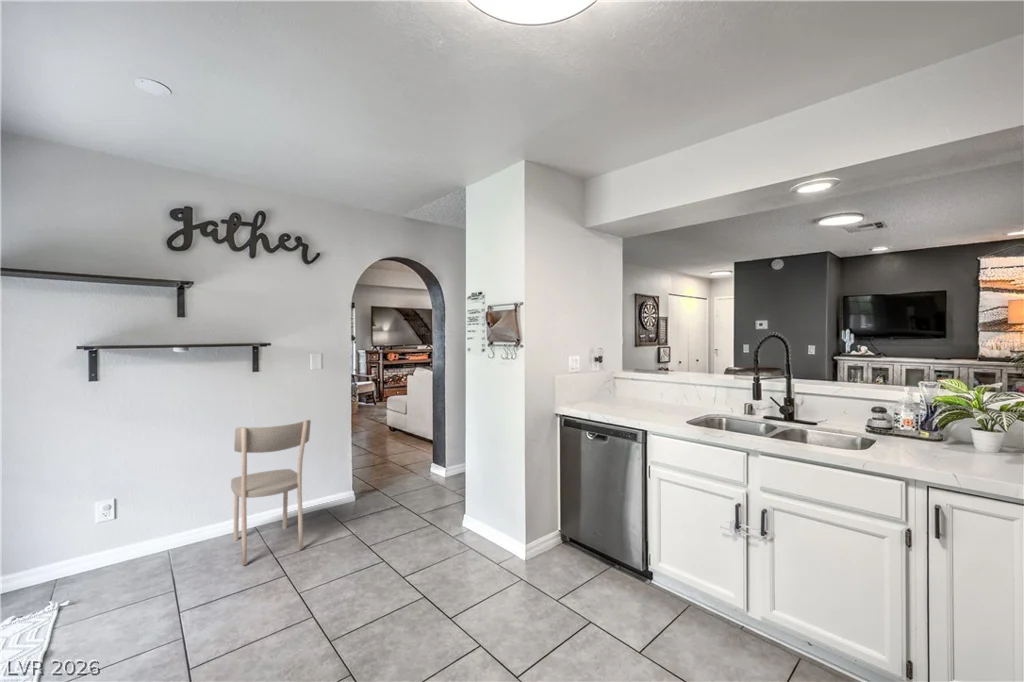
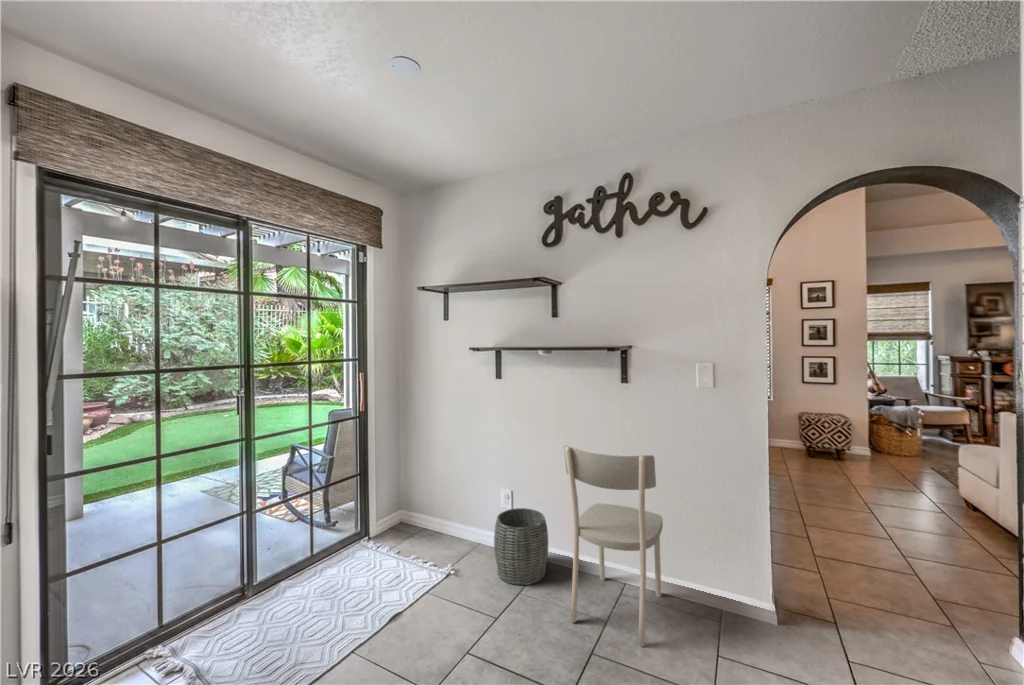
woven basket: none [117,508,186,584] -> present [494,508,548,585]

